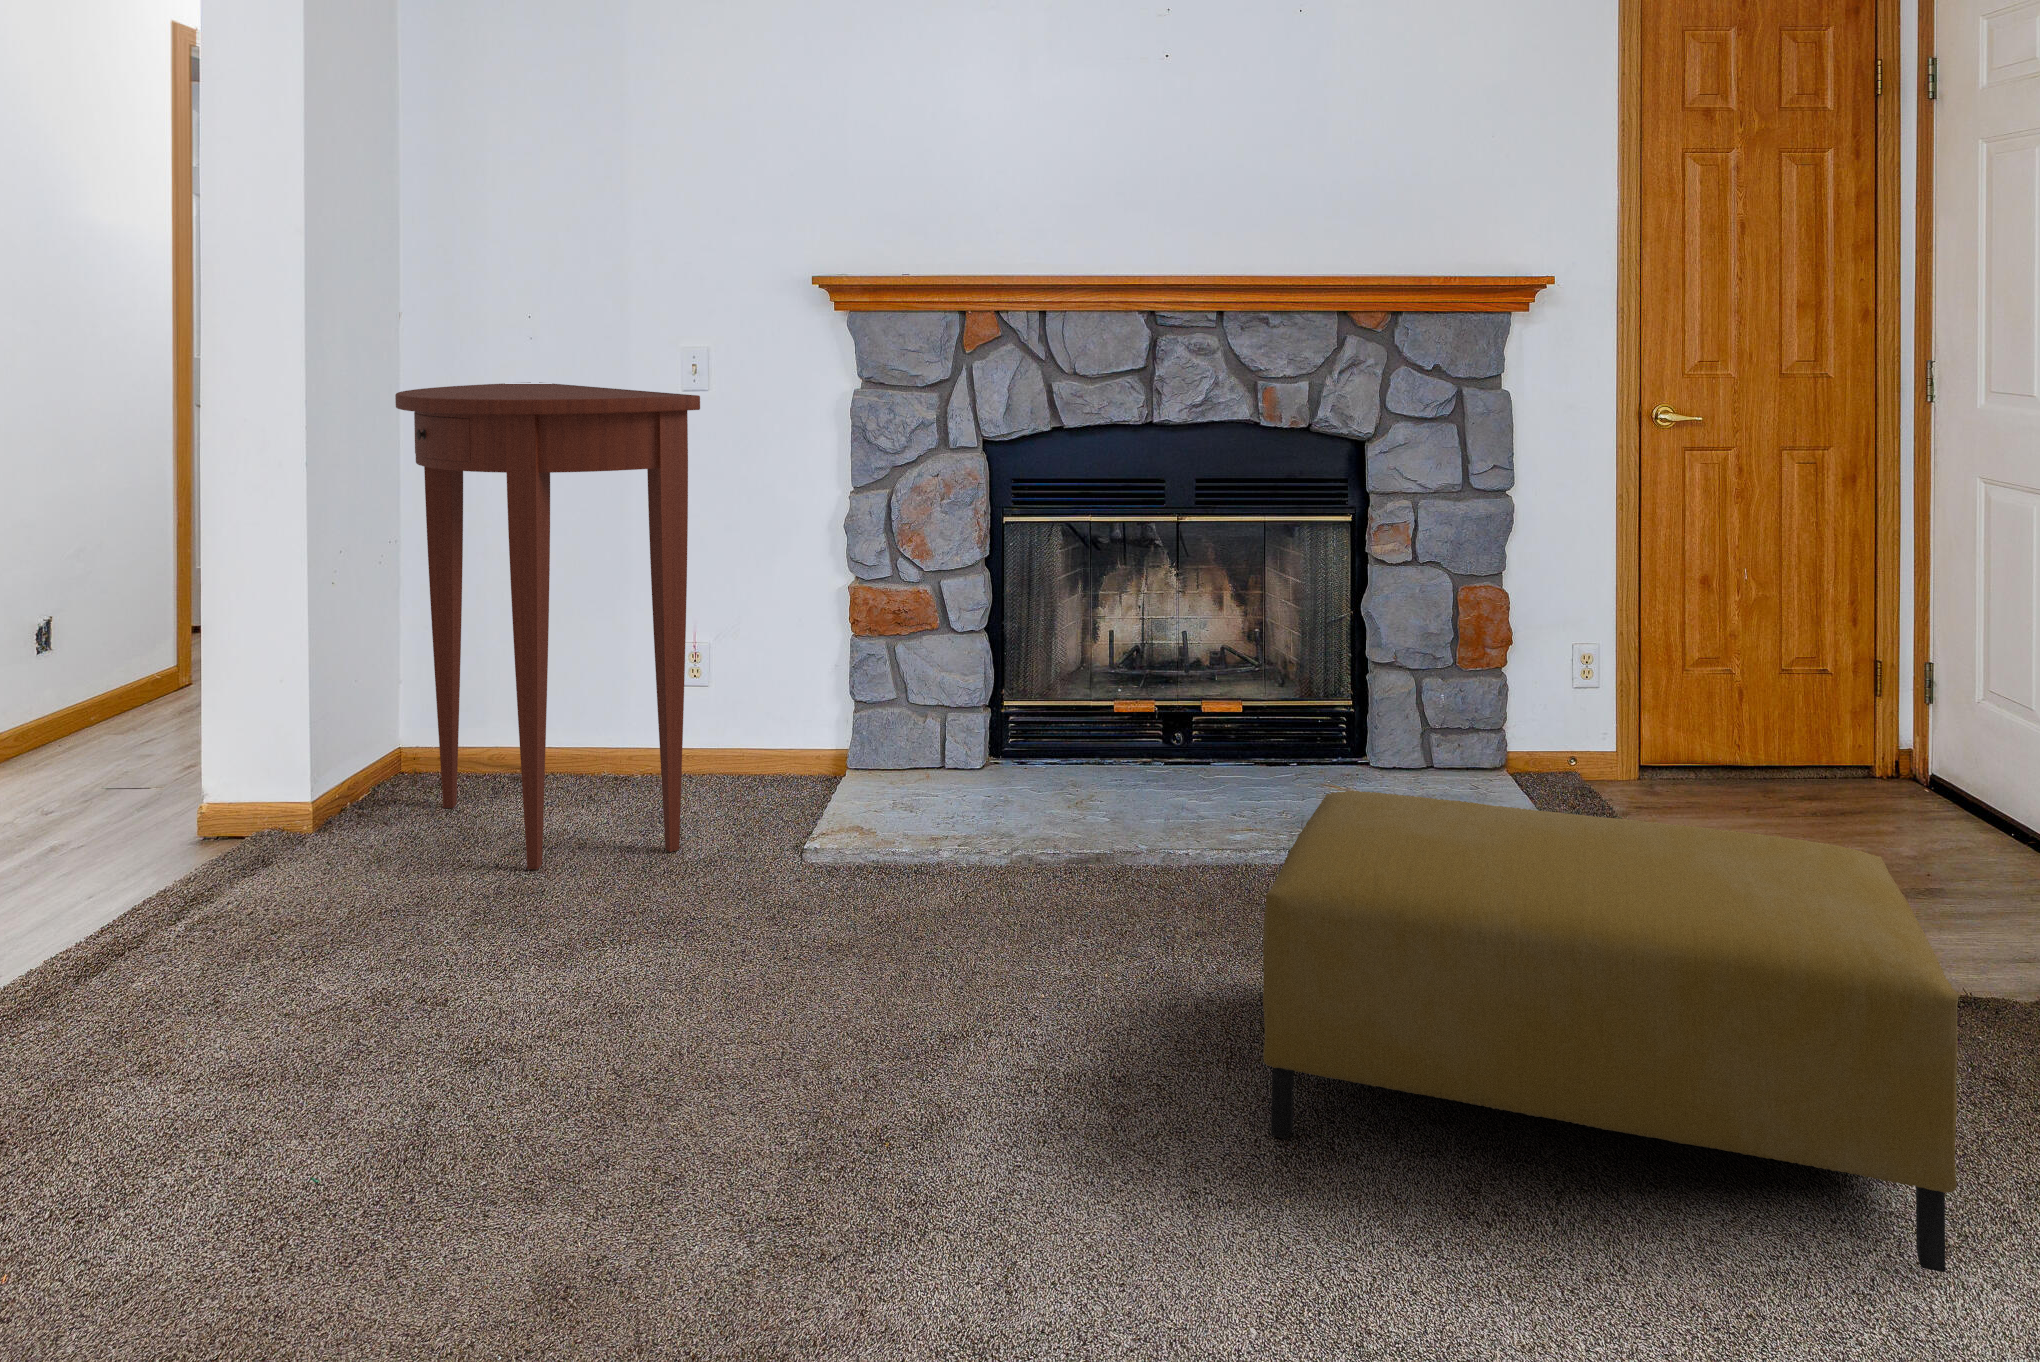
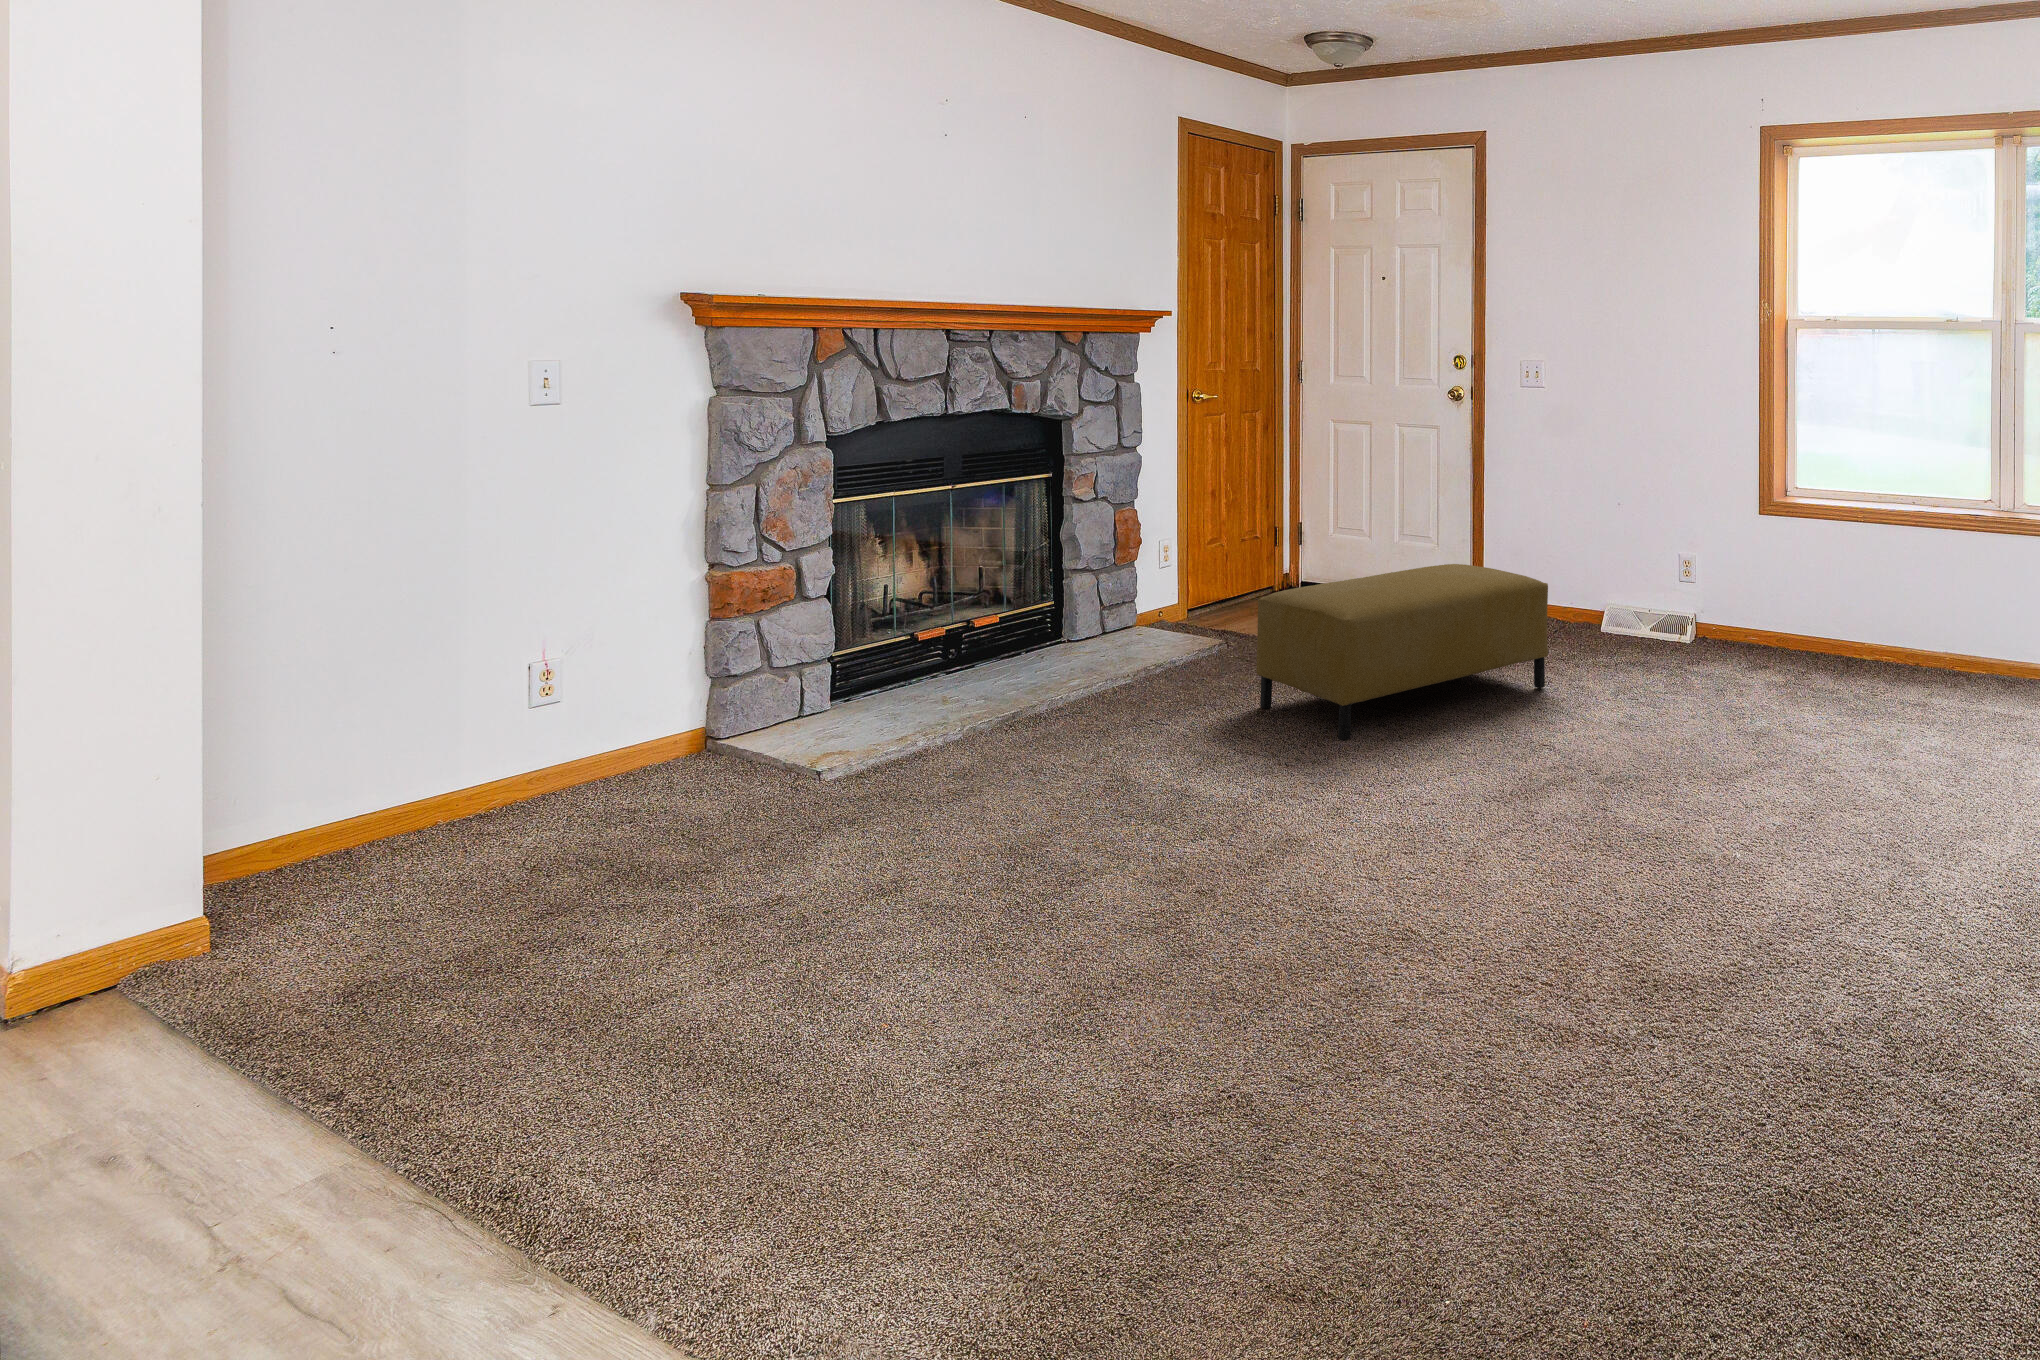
console table: present [395,383,700,869] -> none [279,402,748,890]

